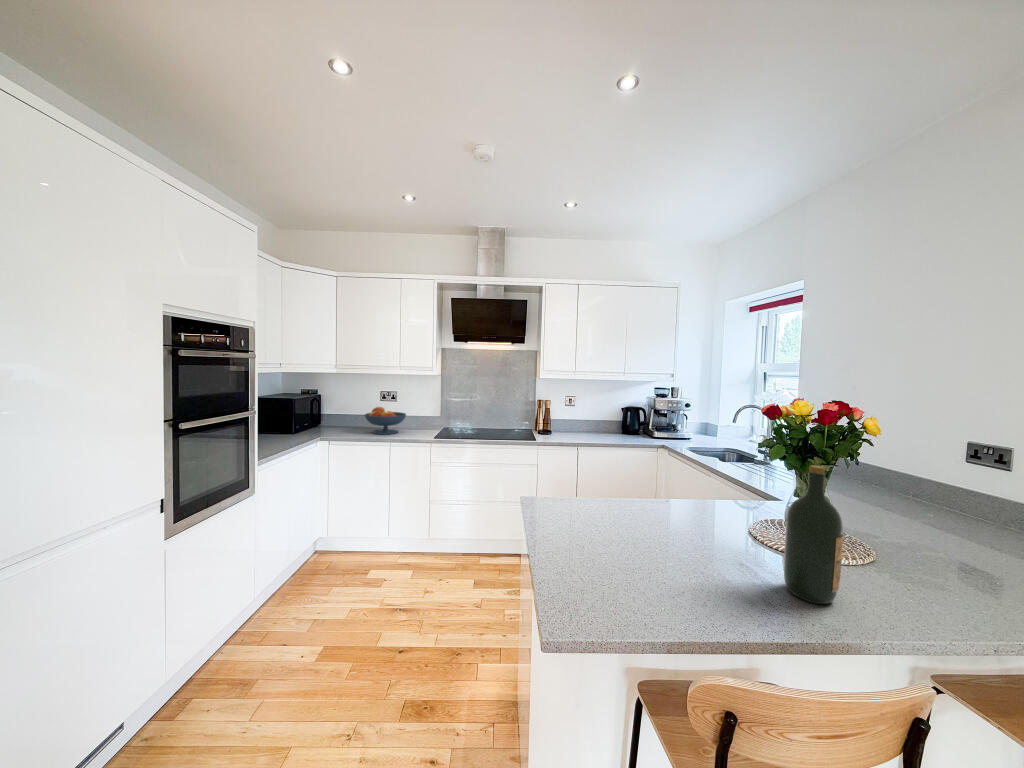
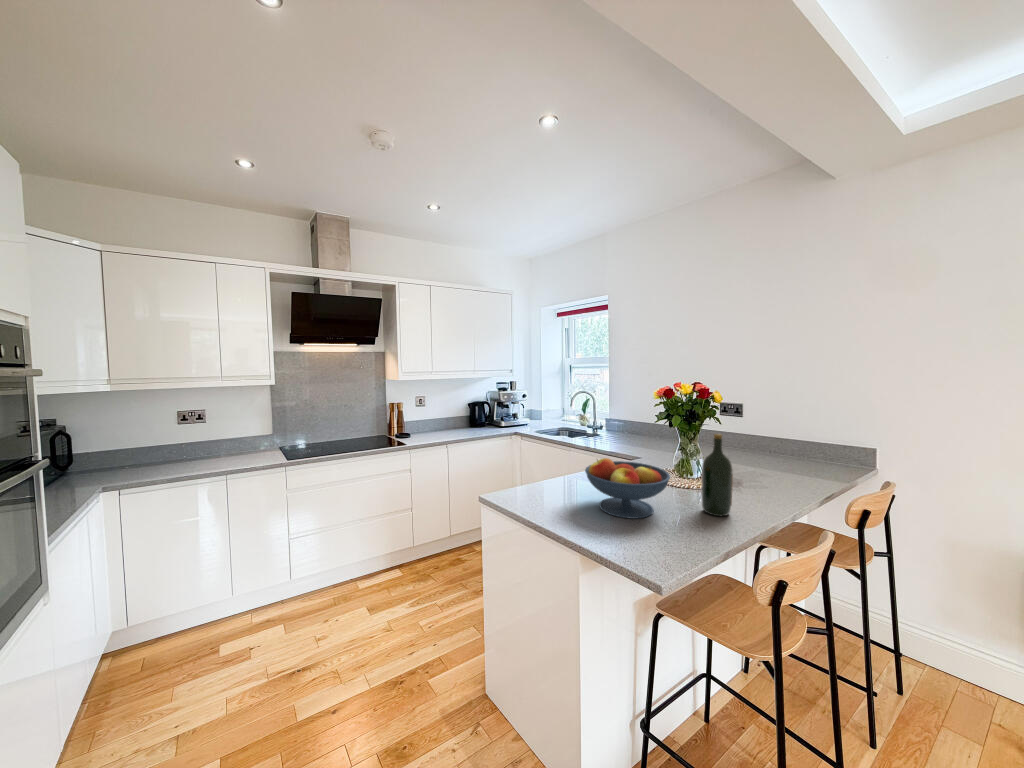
fruit bowl: present [365,407,406,434] -> present [585,458,670,519]

